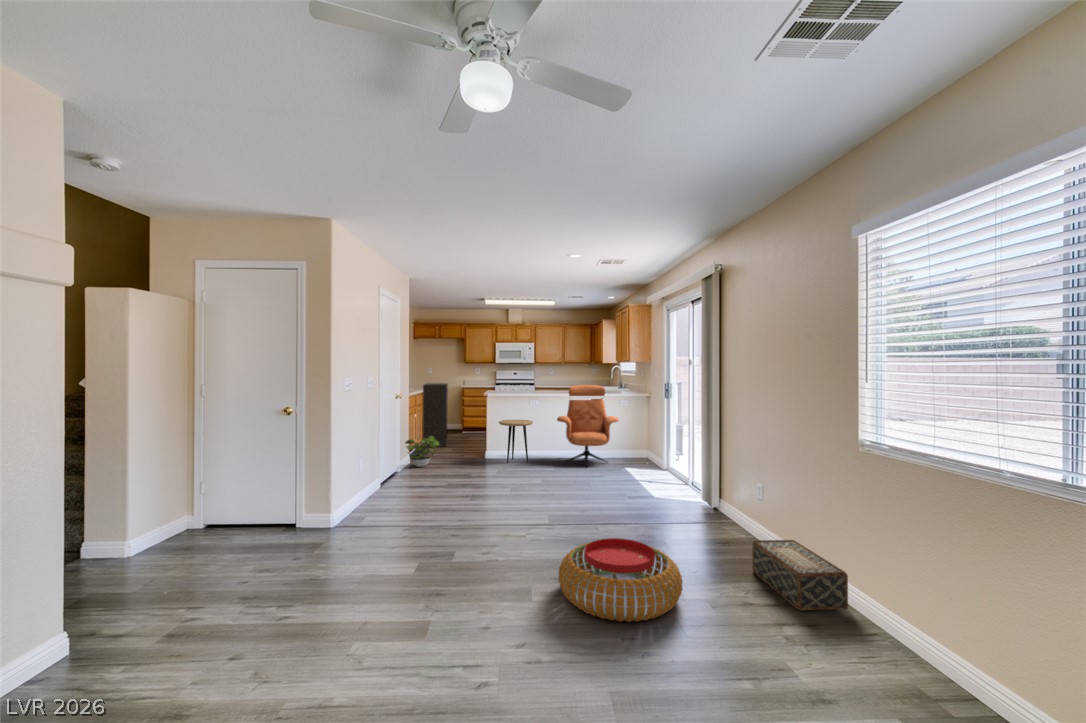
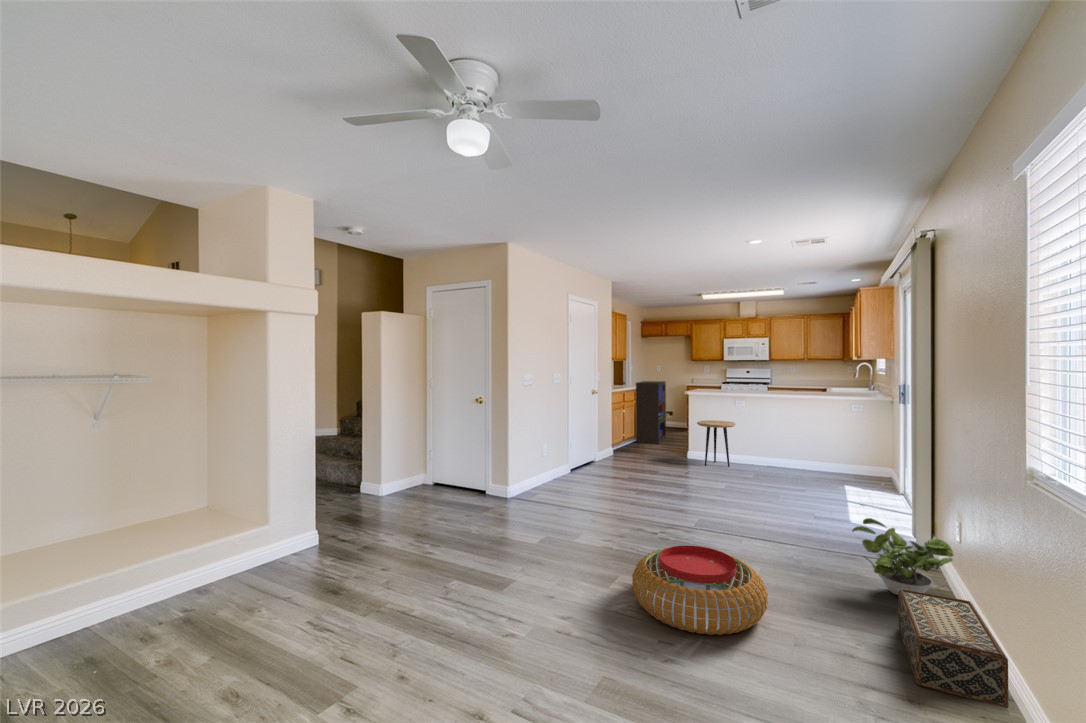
armchair: present [557,385,619,467] -> none [763,385,844,480]
potted plant: present [405,436,439,467] -> present [852,518,953,595]

